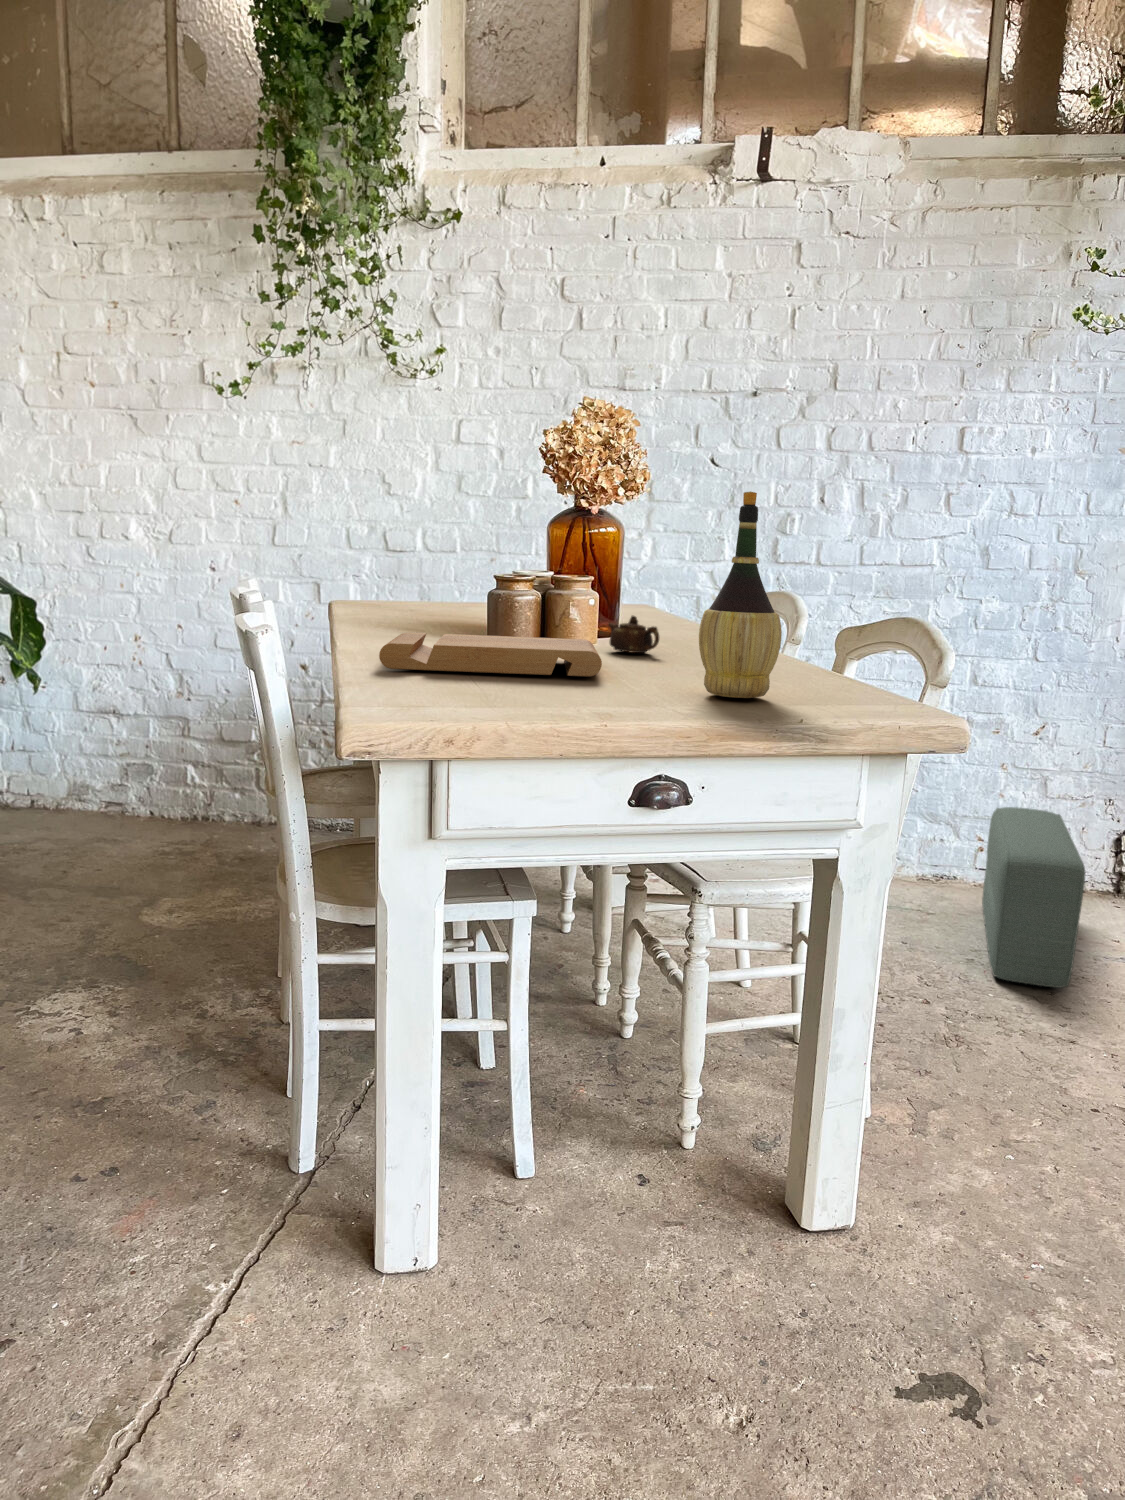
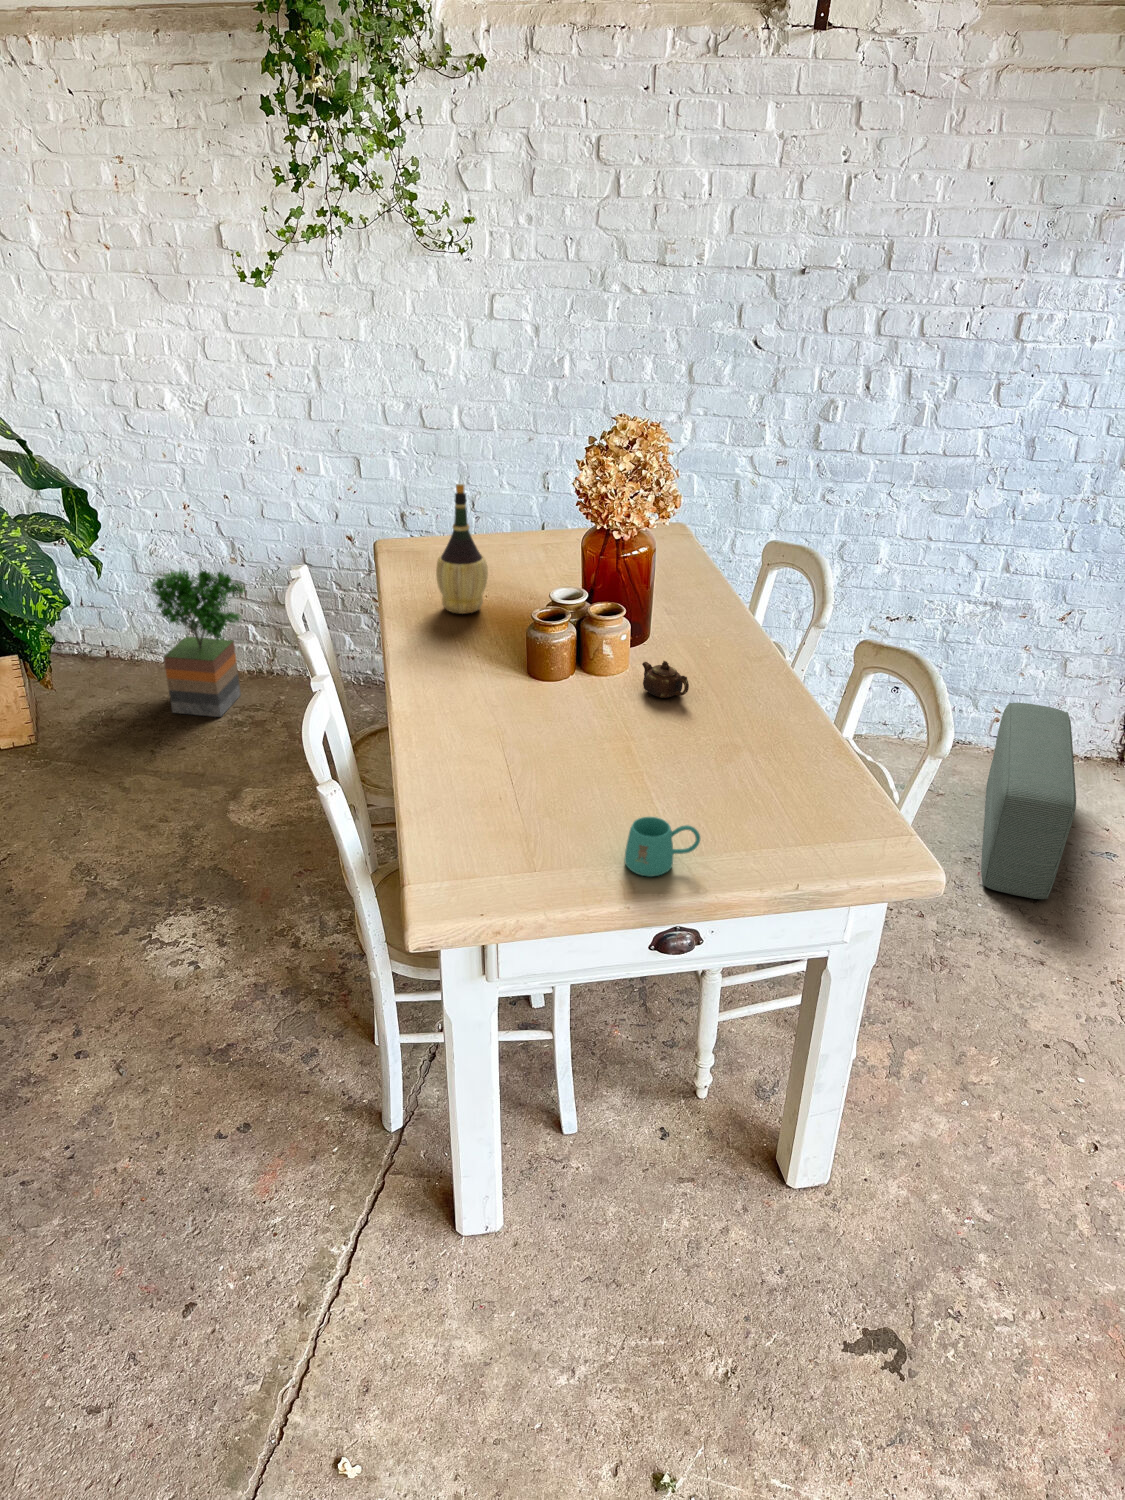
wine bottle: present [699,491,782,698] -> present [436,484,488,614]
cutting board: present [379,632,602,677] -> none [438,706,634,783]
mug: none [592,653,680,711] -> present [625,817,701,876]
potted tree: none [88,688,192,846] -> present [152,570,244,717]

